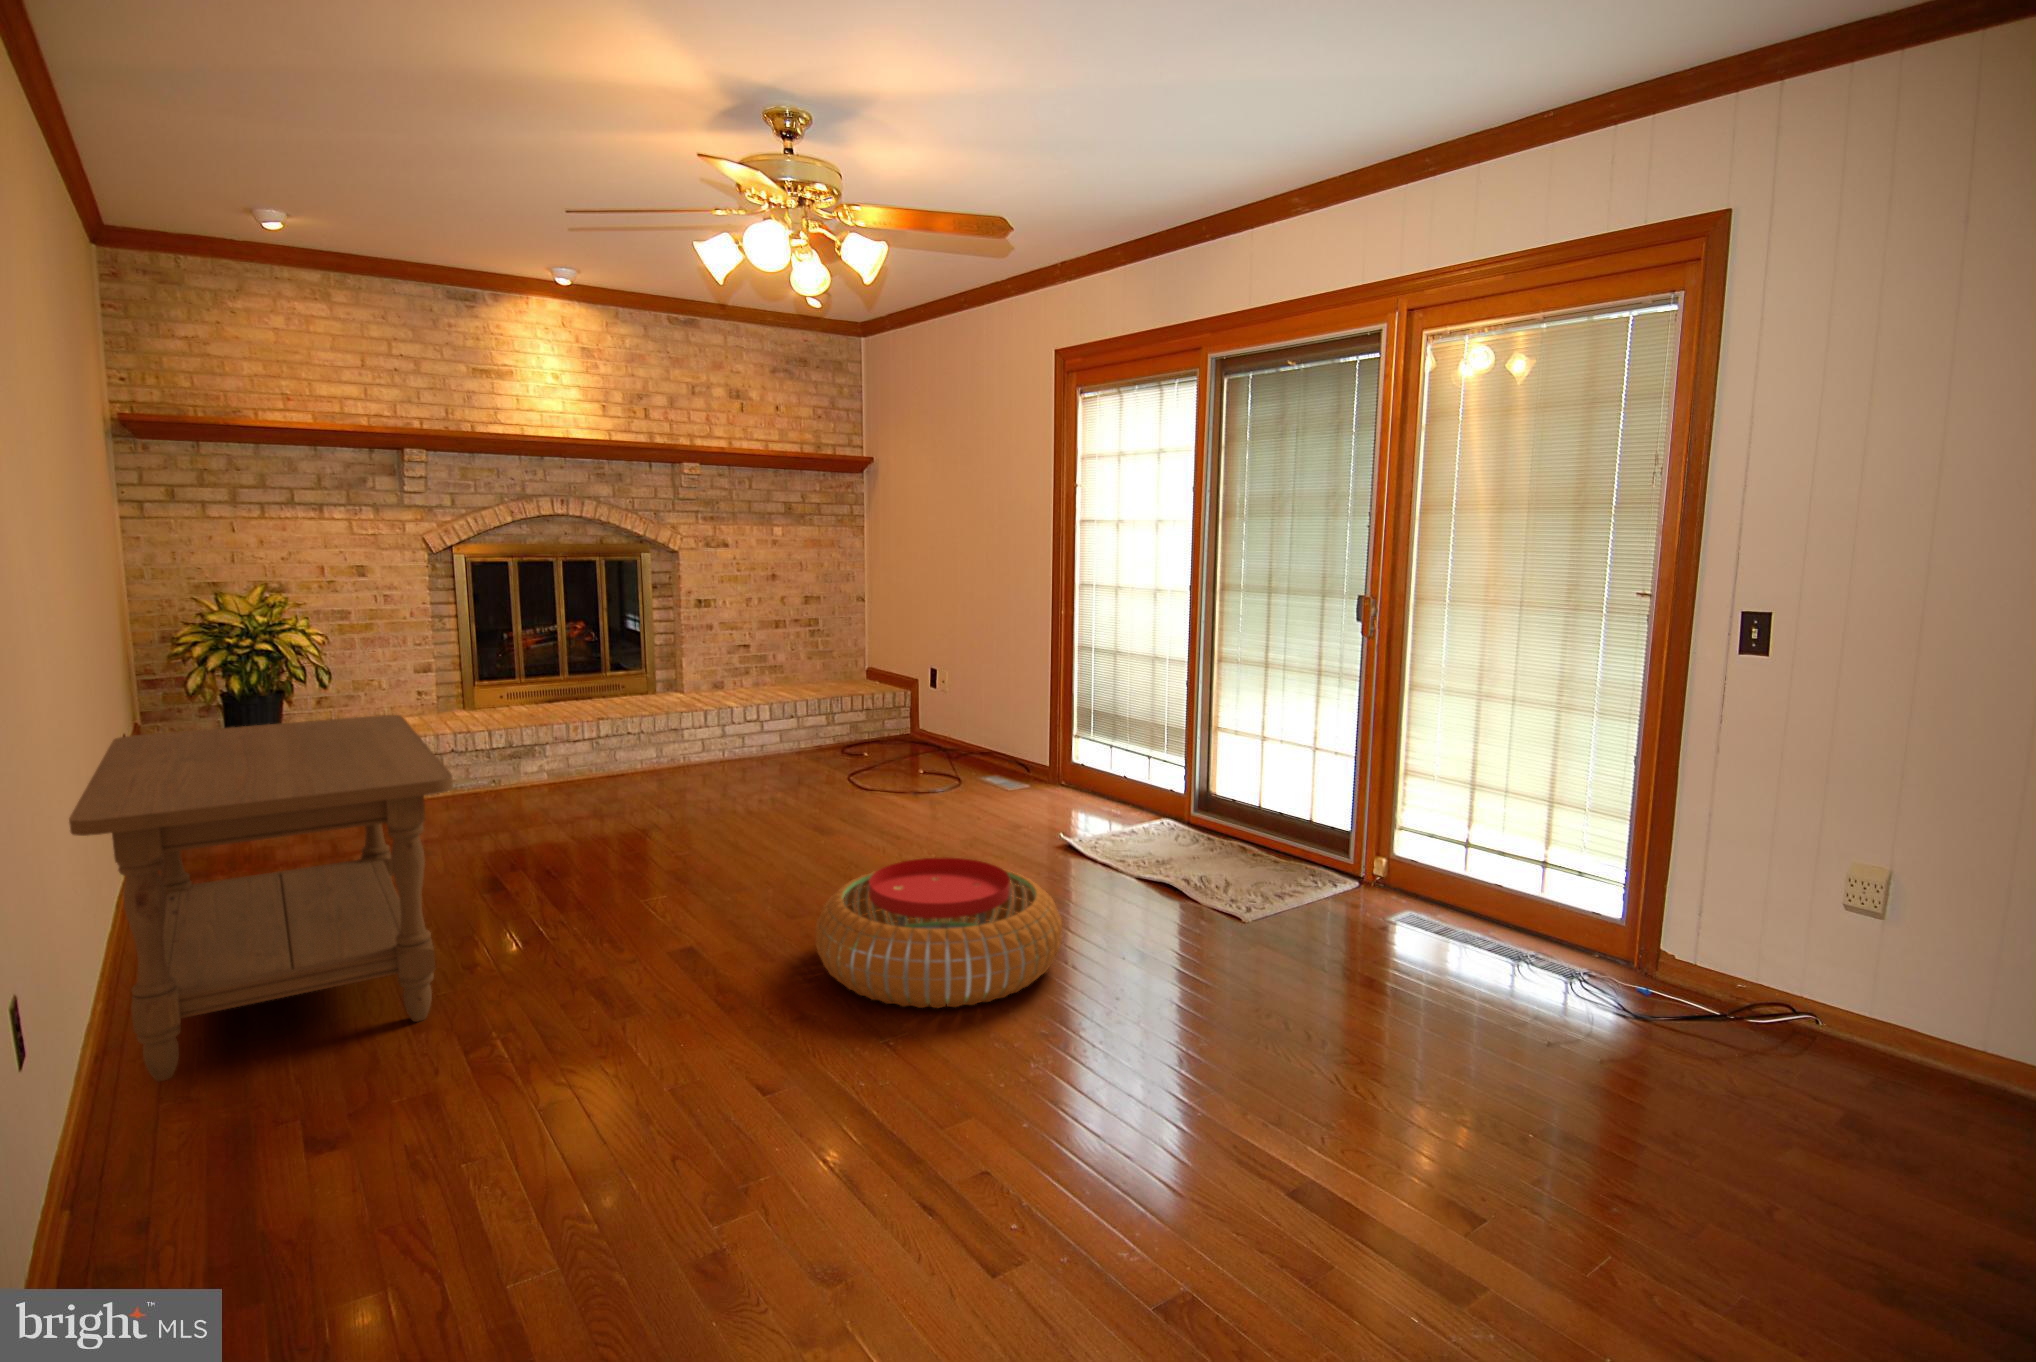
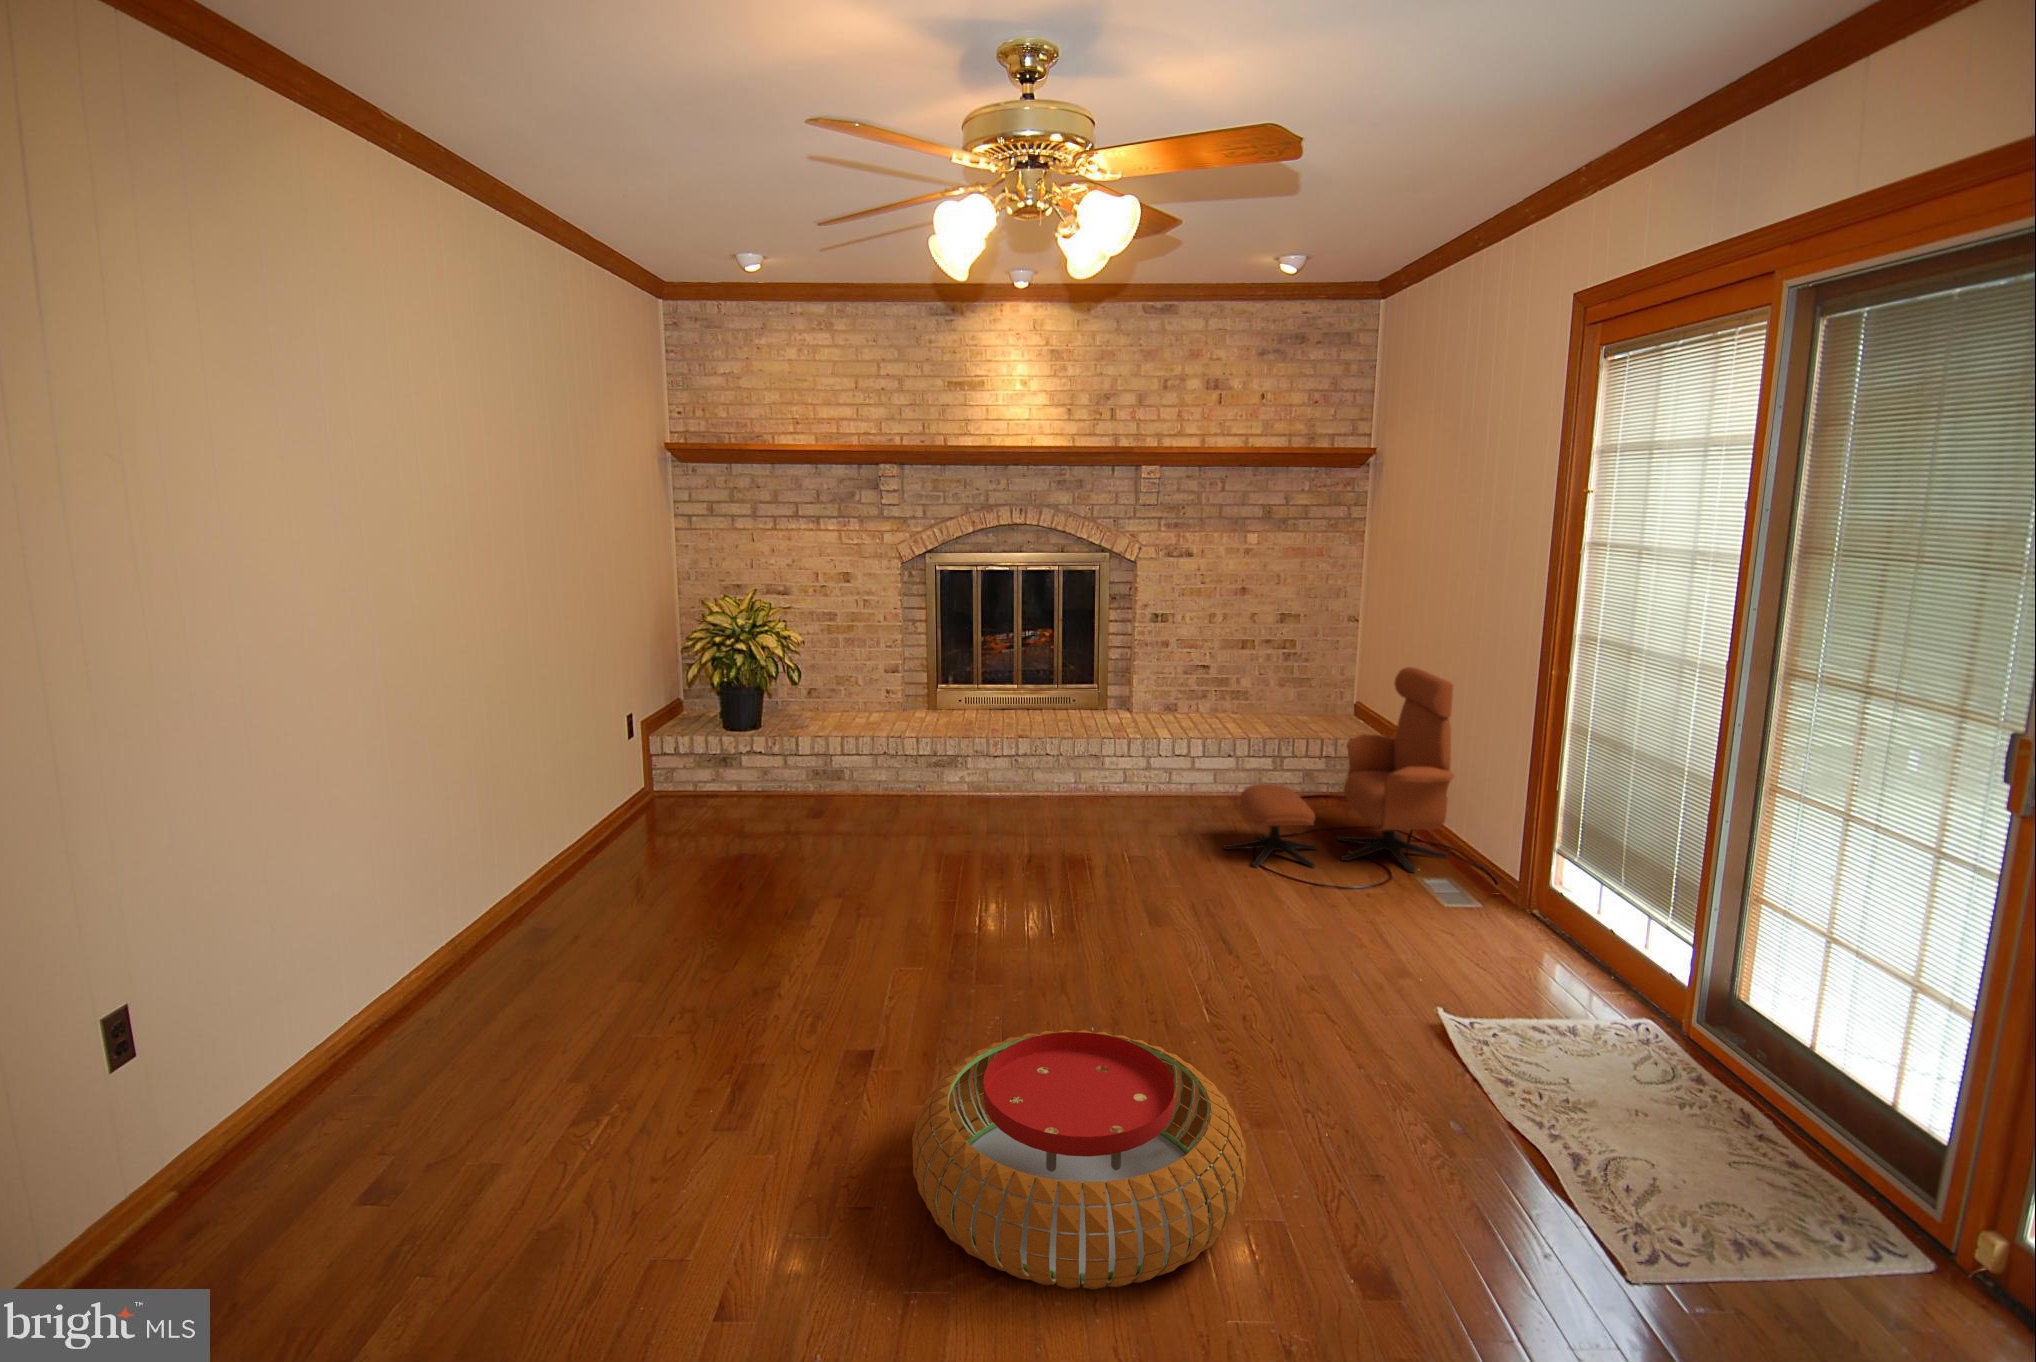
lounge chair: none [826,623,998,790] -> present [1223,667,1454,873]
coffee table: present [69,715,453,1081] -> none [305,740,716,1071]

